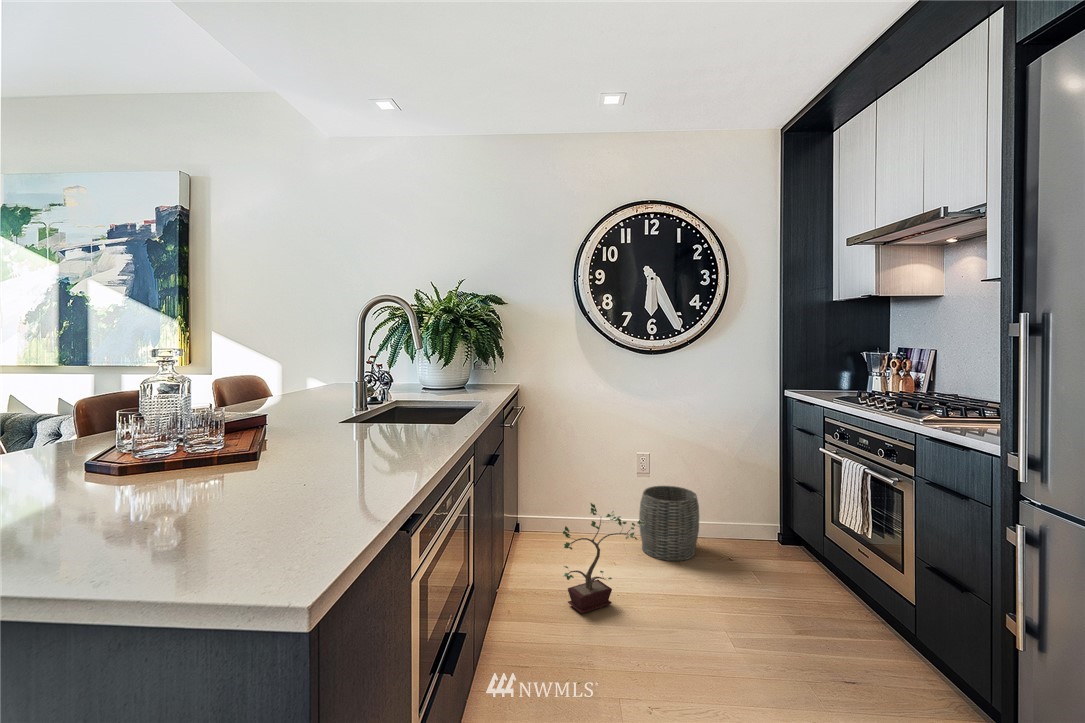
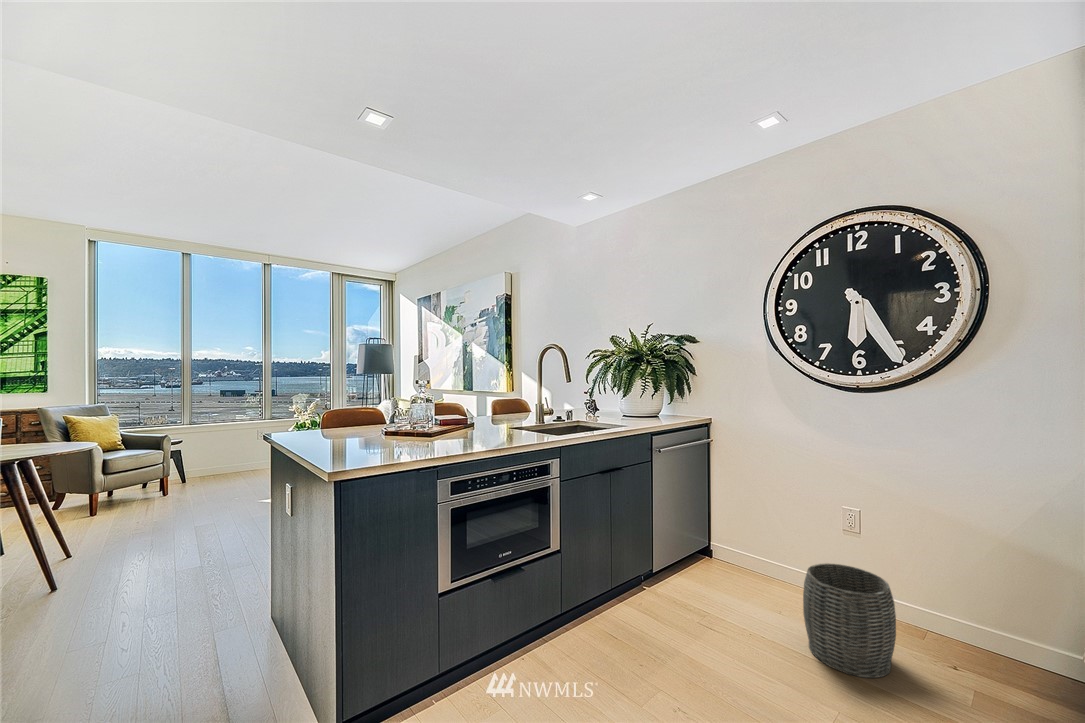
potted plant: present [563,503,645,613] -> none [623,549,735,676]

